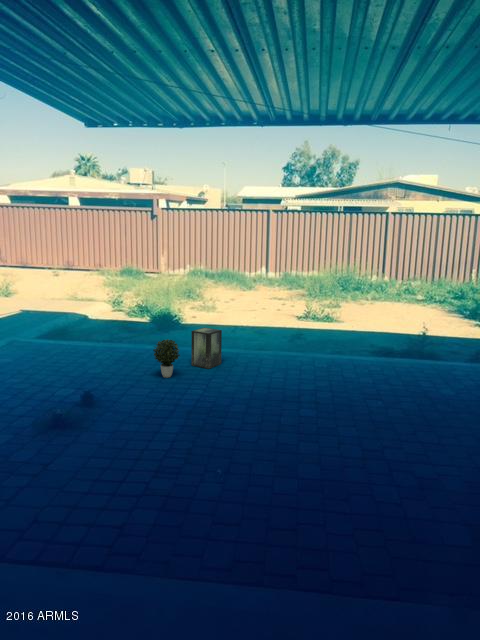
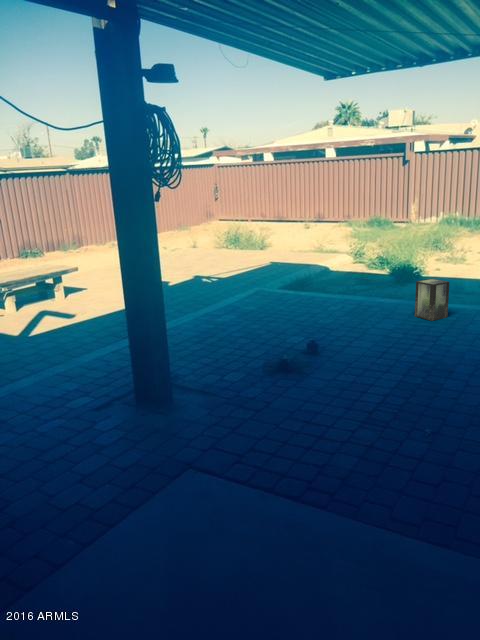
potted plant: present [153,339,180,378] -> none [373,288,401,326]

